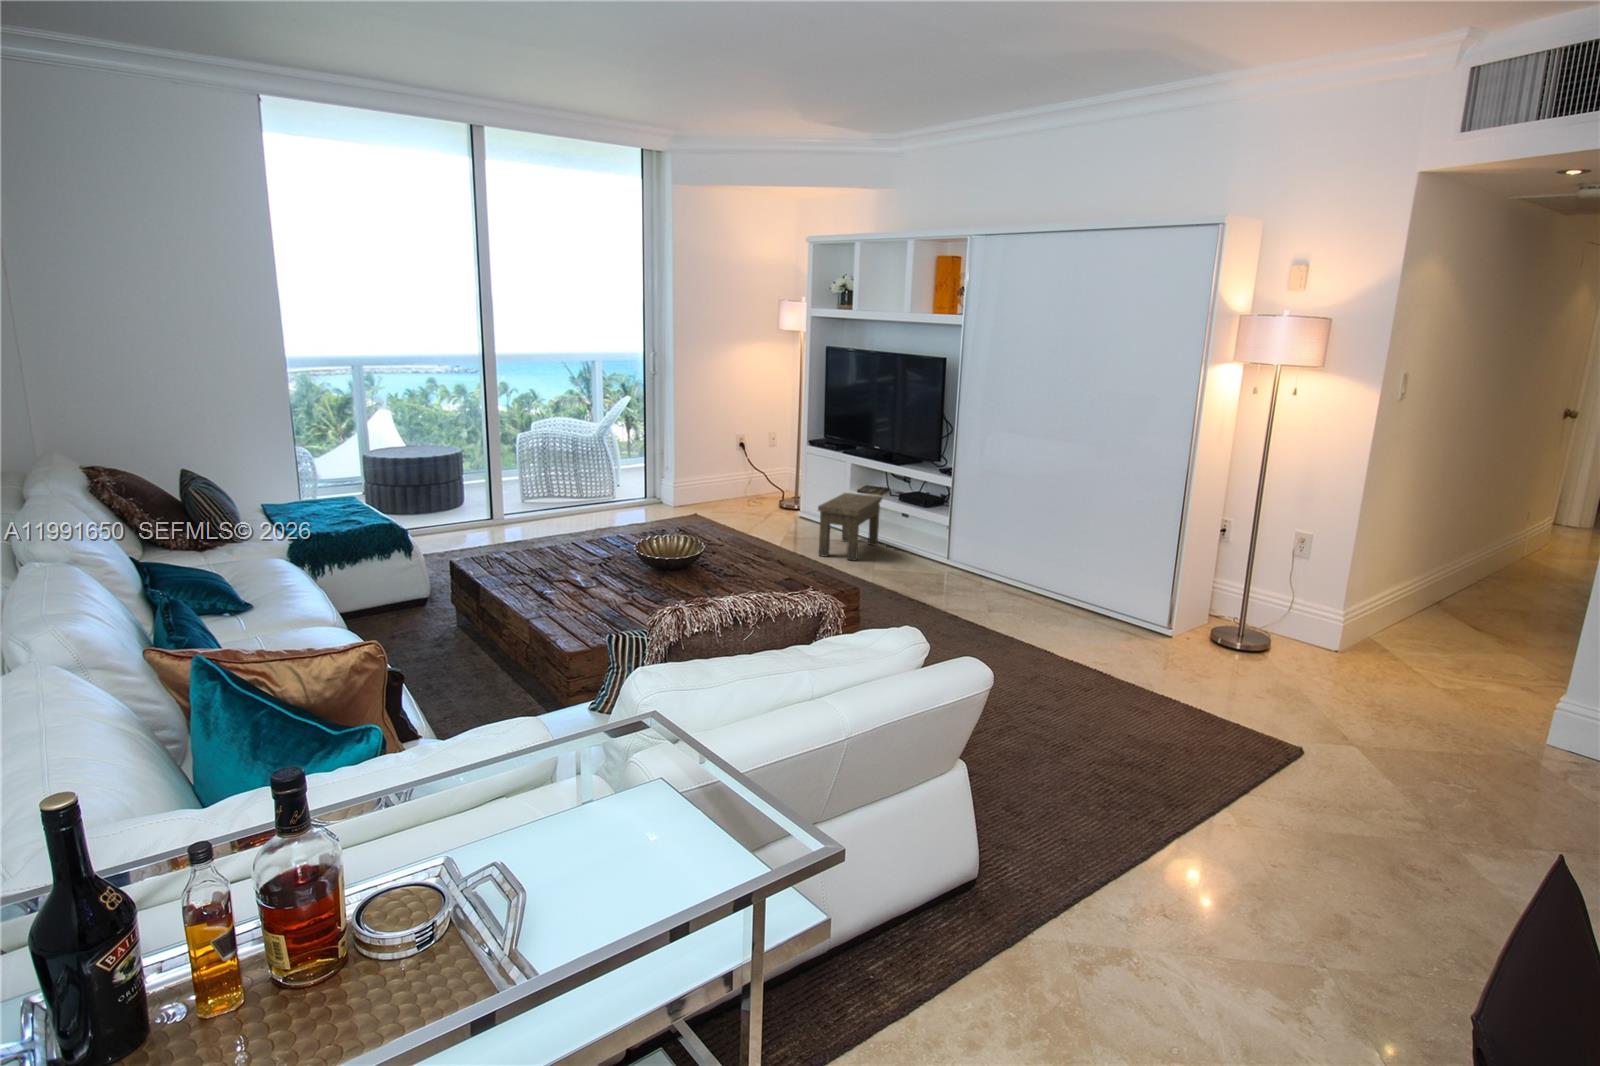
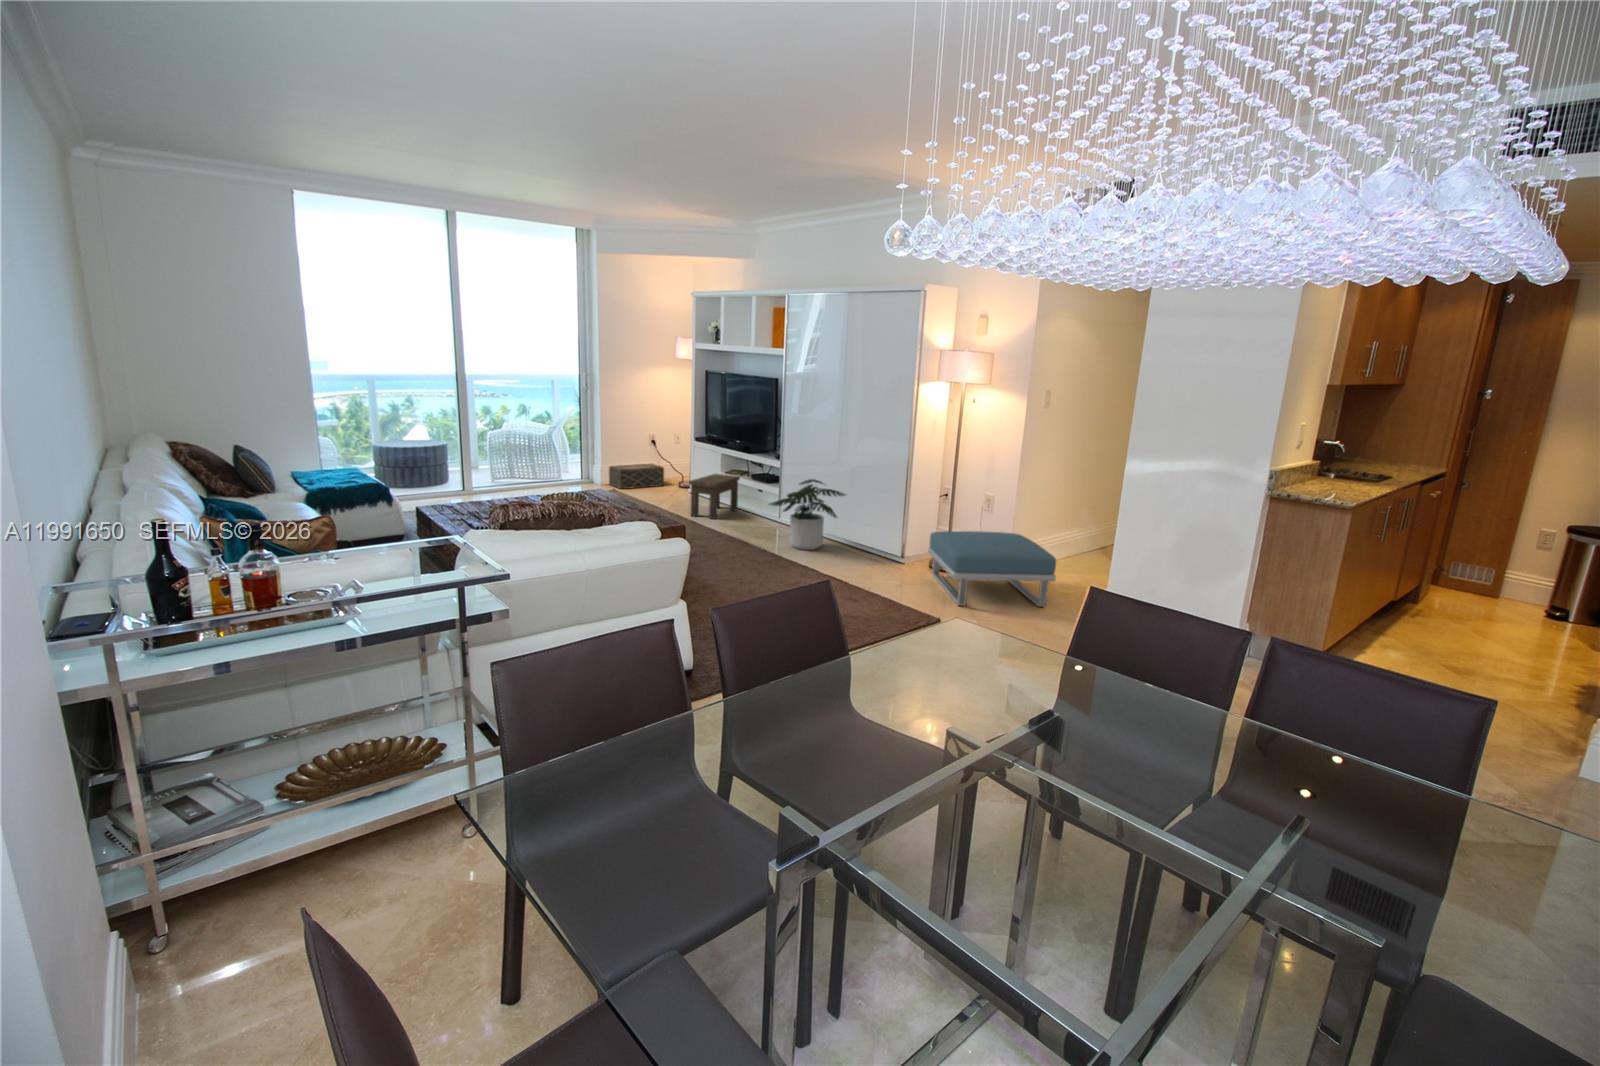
woven basket: none [682,474,758,512] -> present [609,464,664,489]
potted plant: none [961,508,1079,614] -> present [770,479,845,550]
footstool: none [1231,596,1483,725] -> present [928,531,1056,607]

